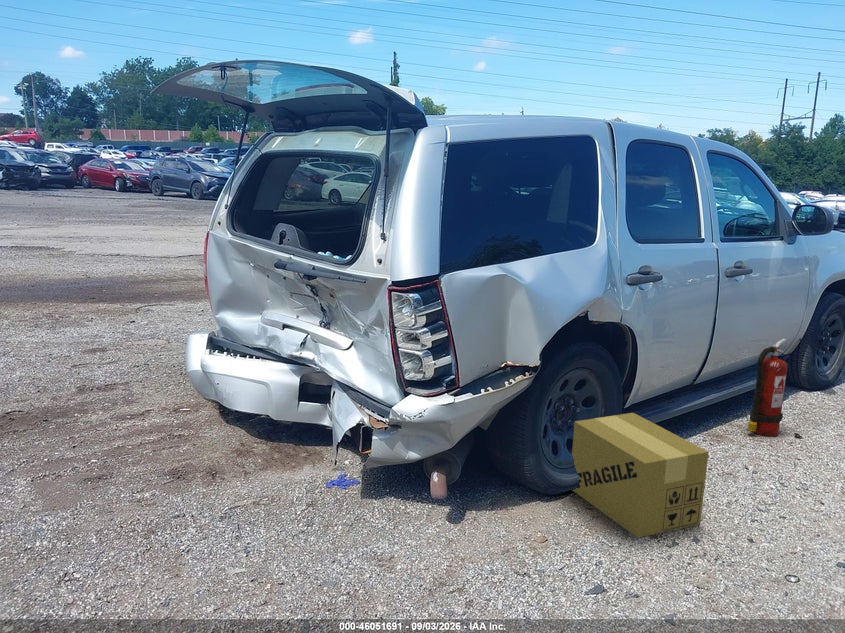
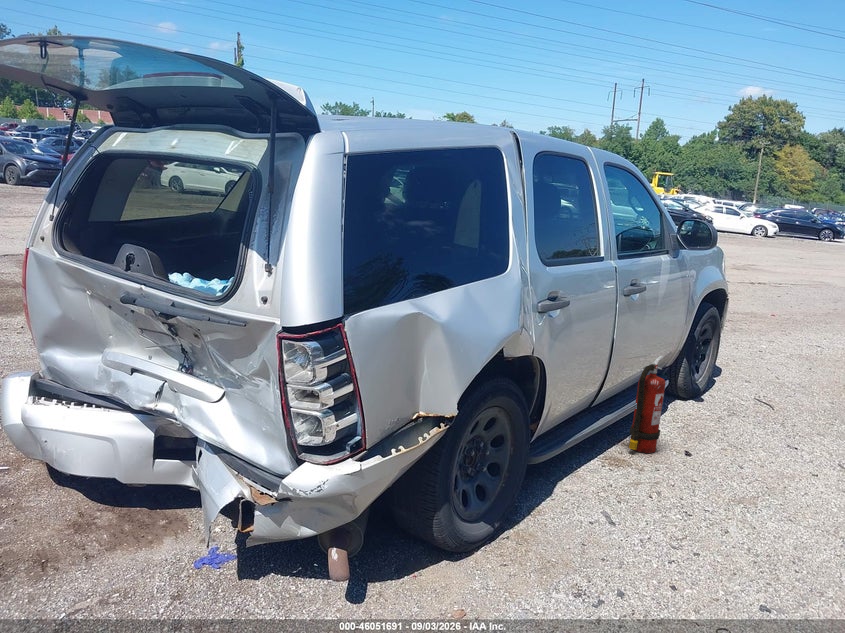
cardboard box: present [572,413,709,538] -> none [474,449,629,600]

